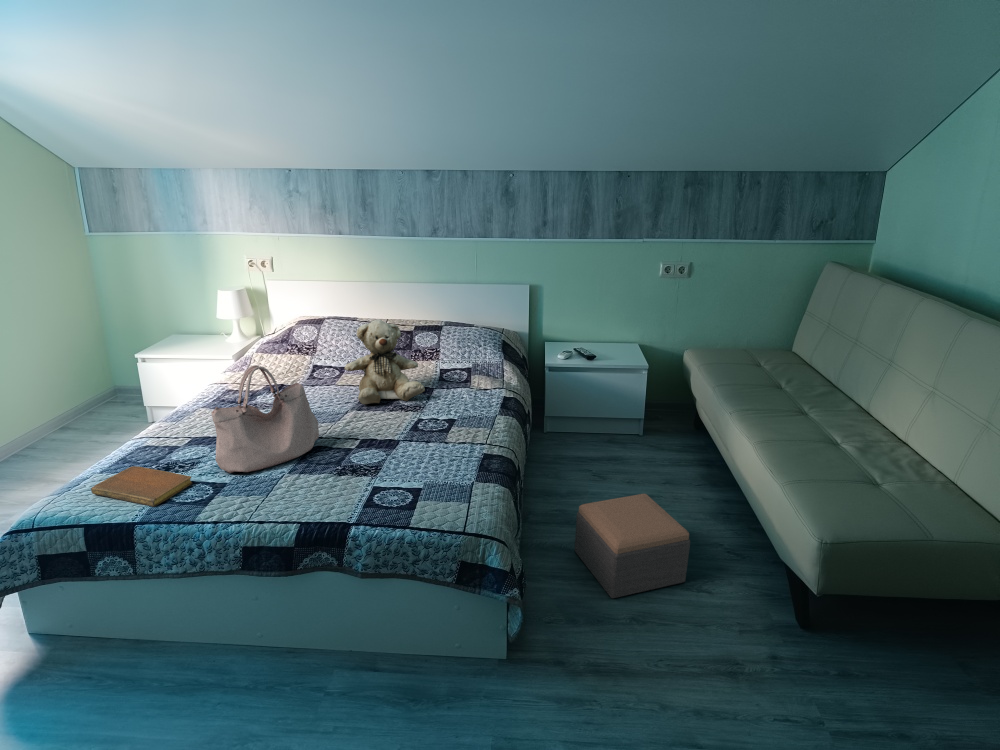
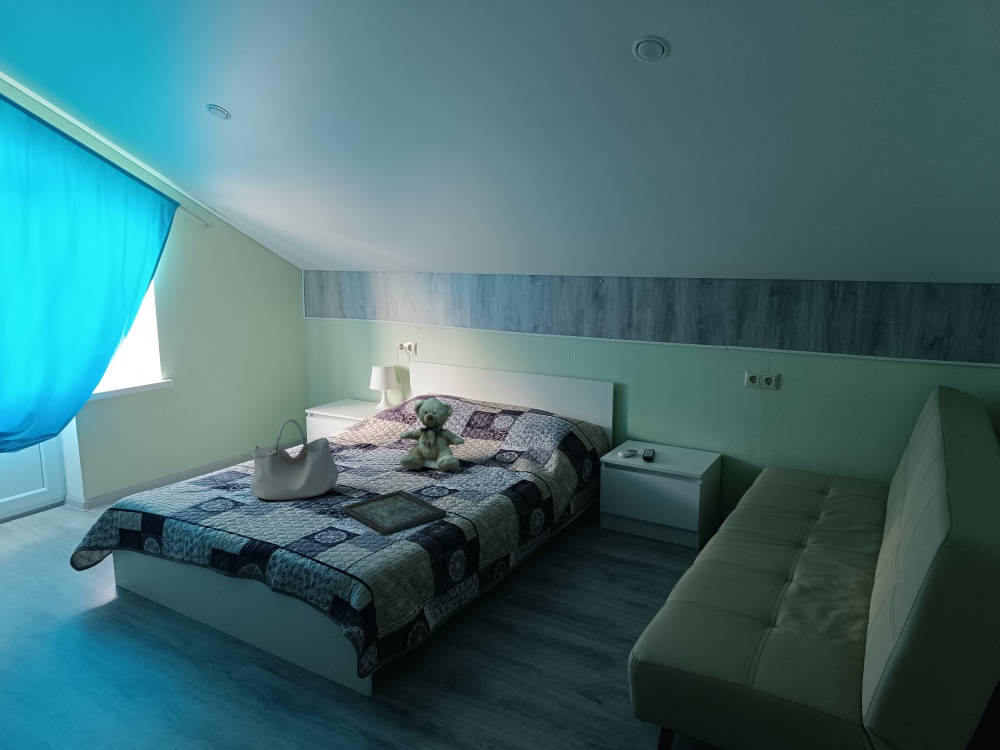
tray: none [356,428,479,481] -> present [340,490,446,535]
notebook: present [91,466,192,507] -> none [171,482,230,510]
footstool: present [575,494,690,598] -> none [500,589,591,694]

